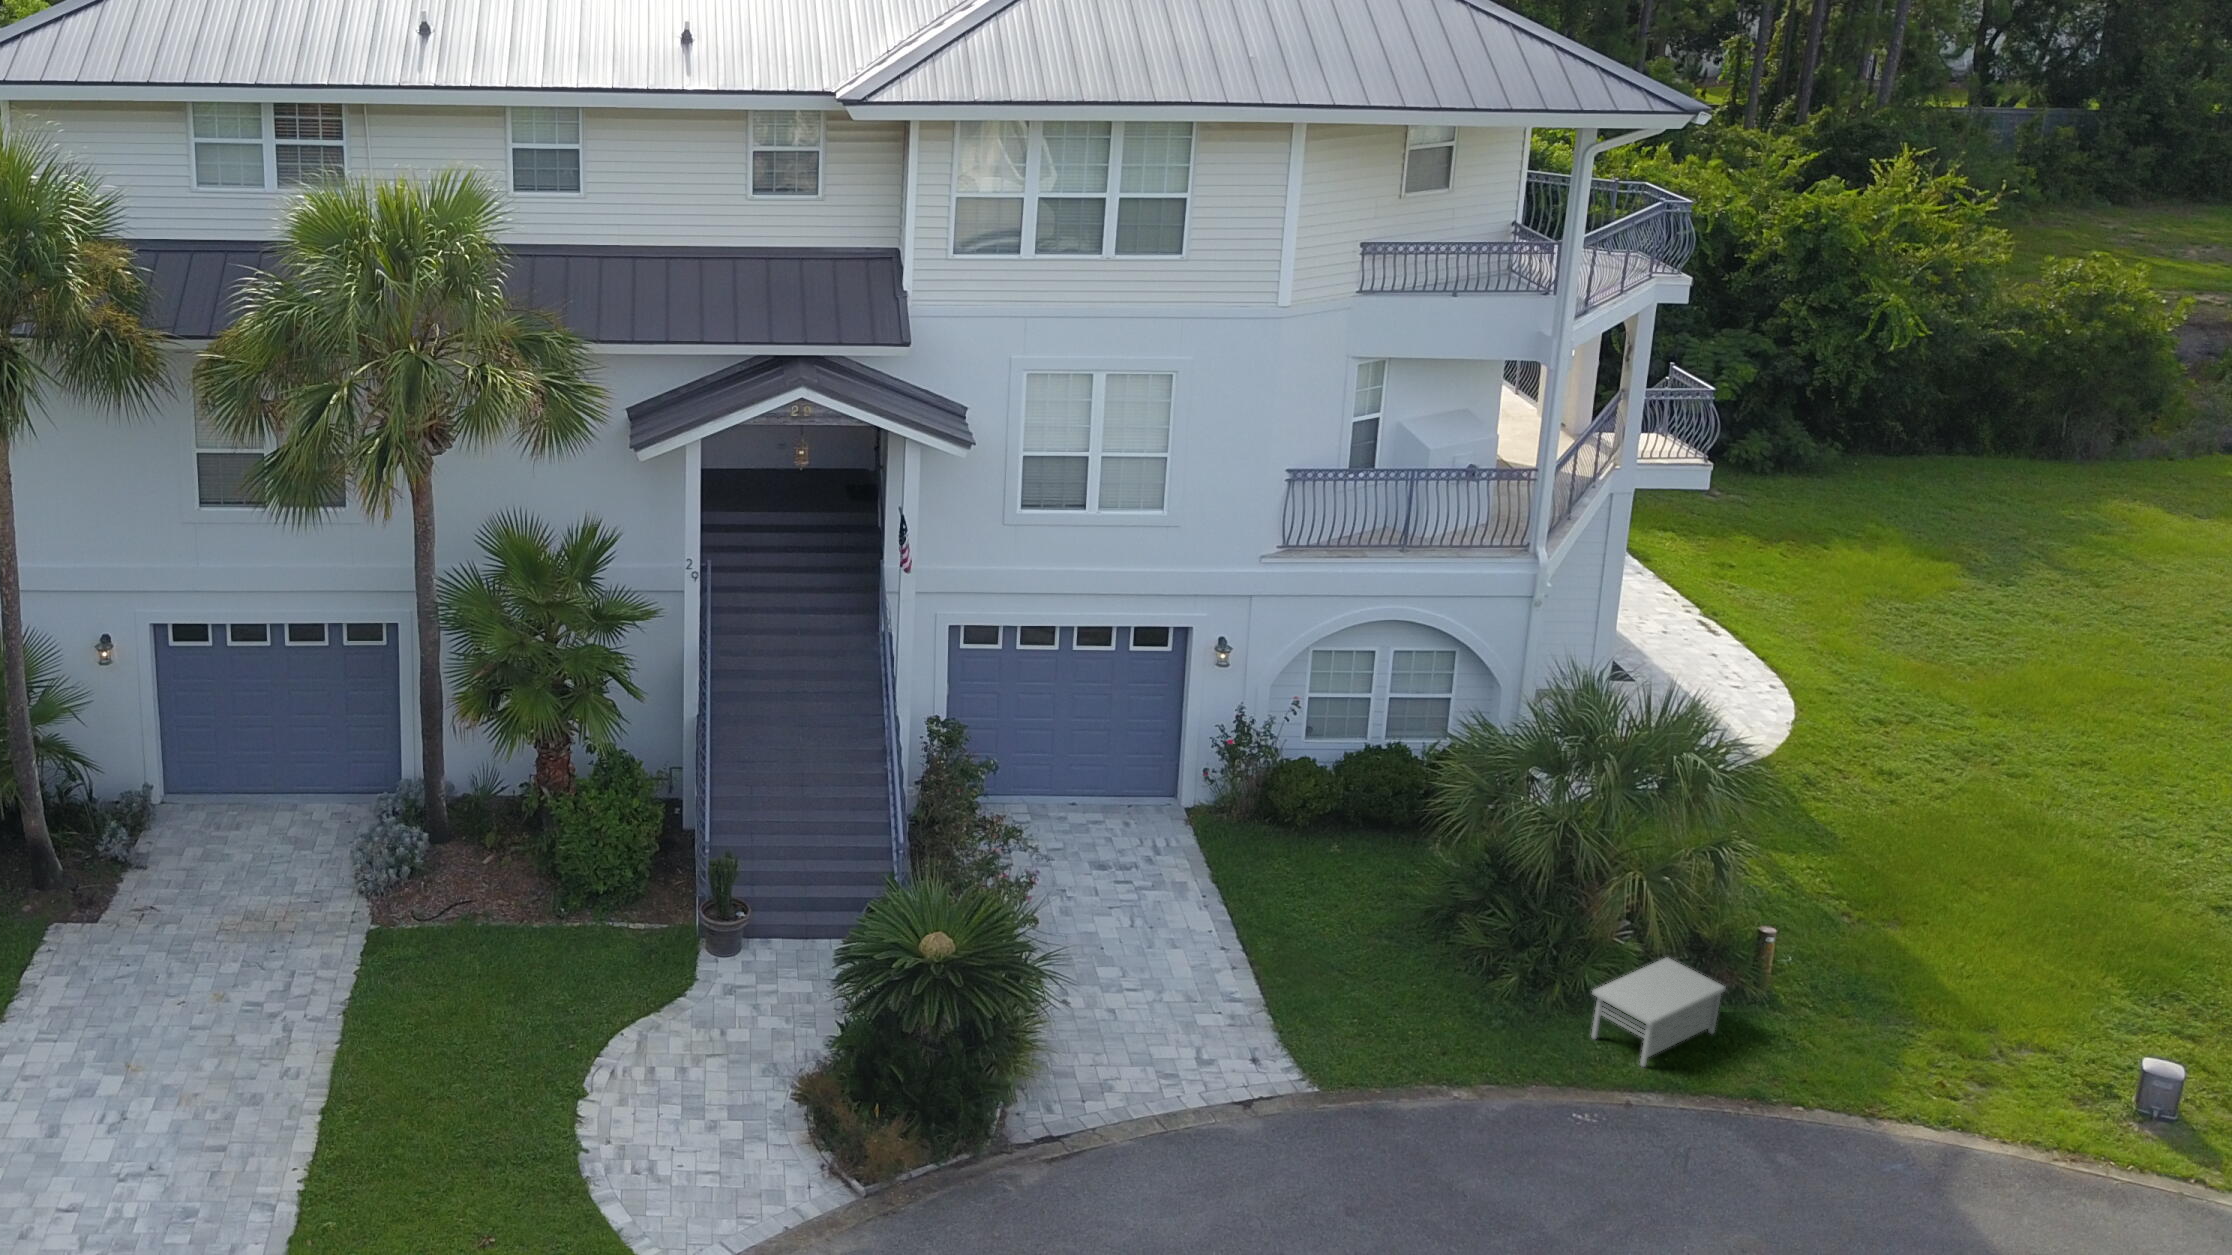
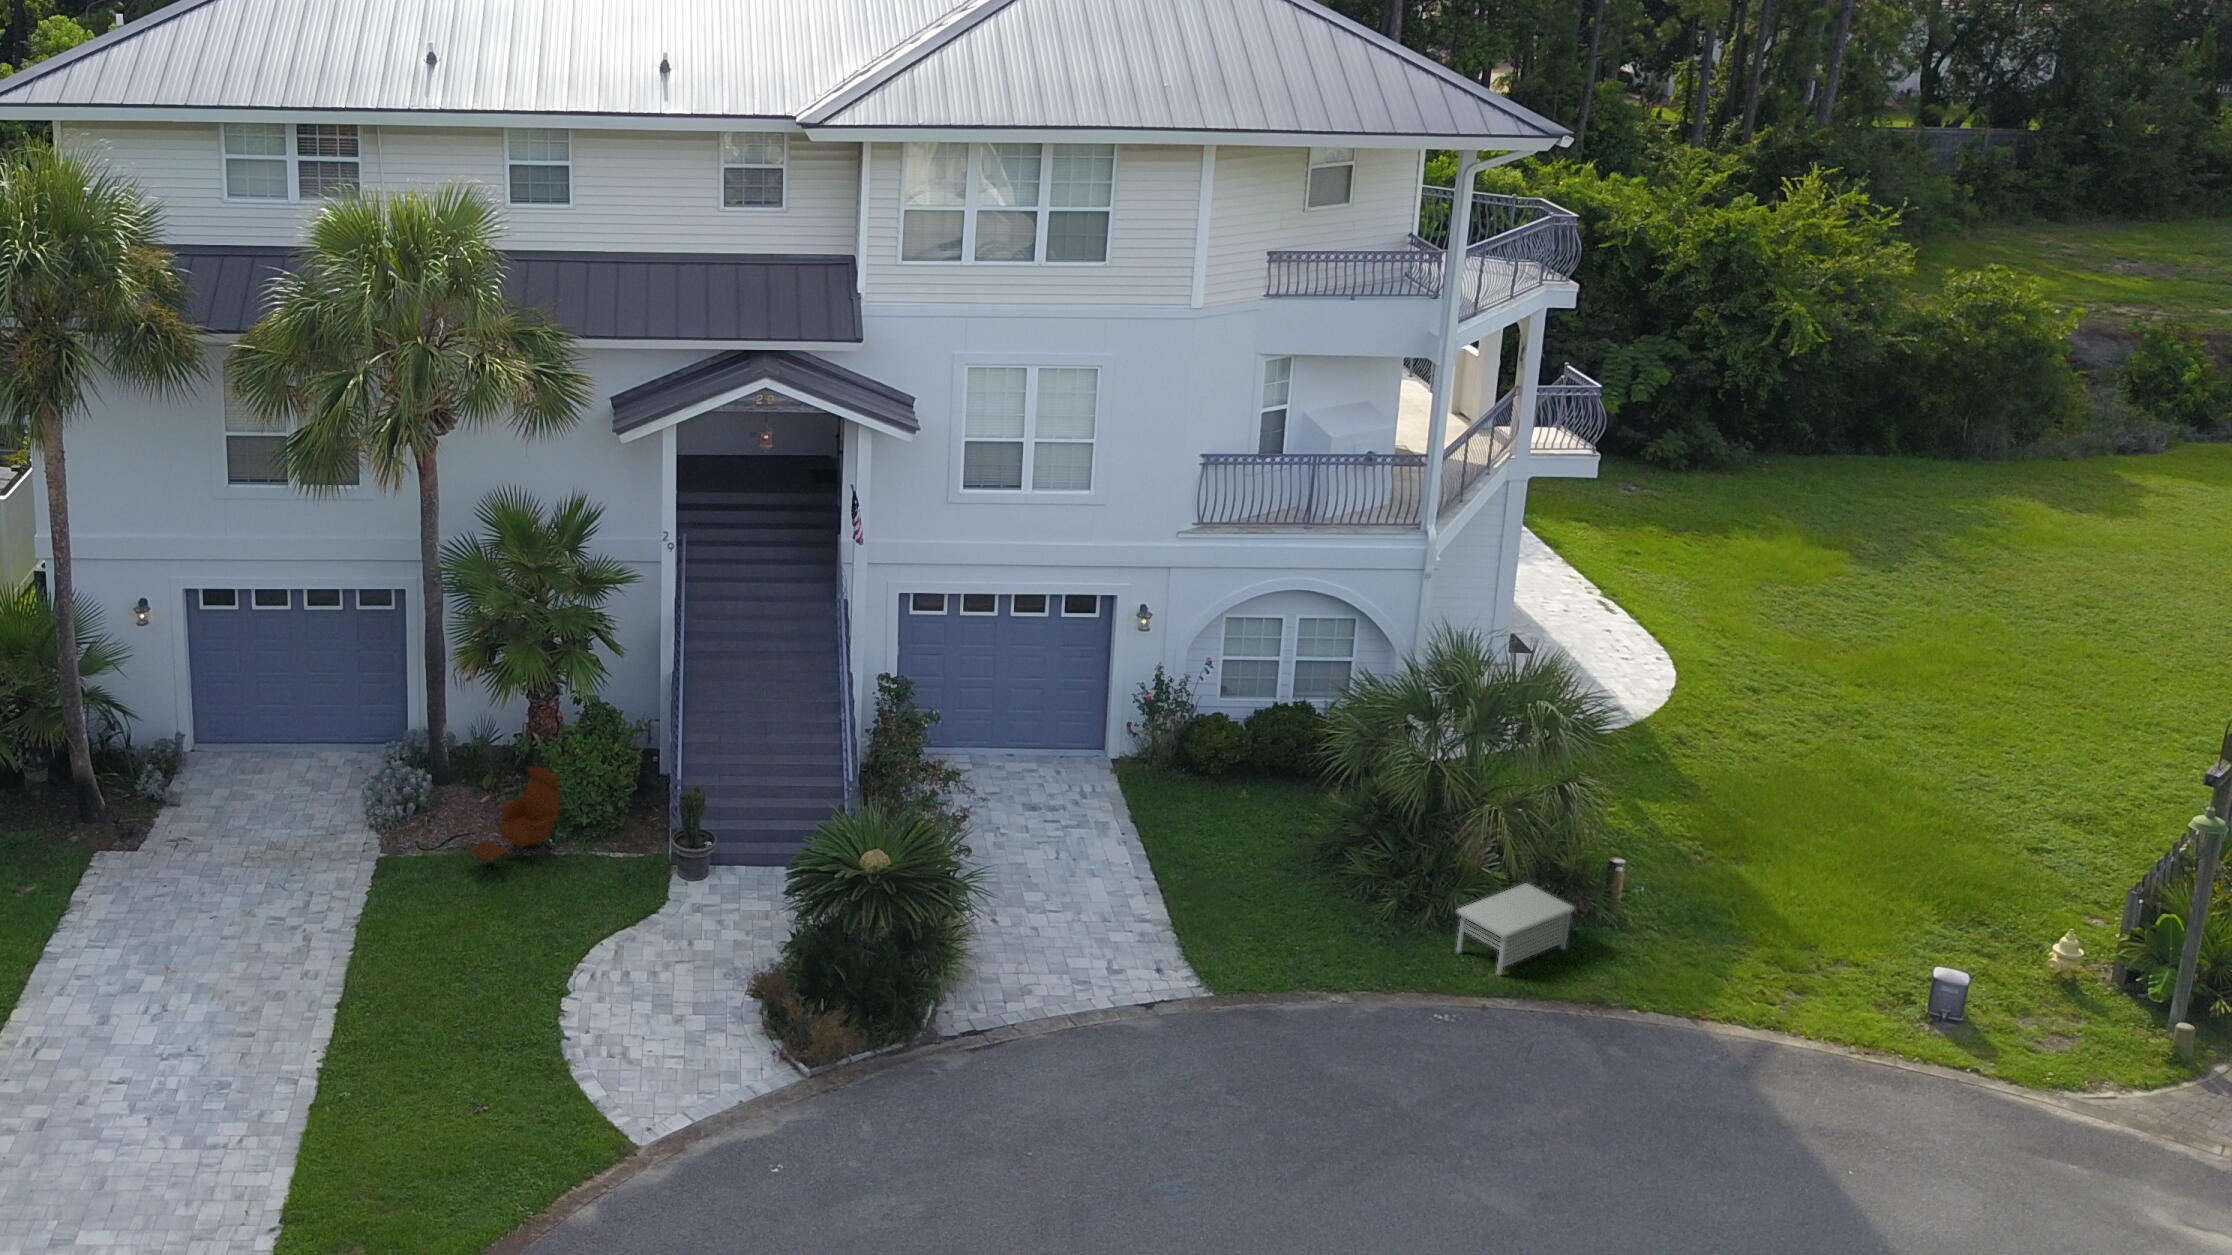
armchair: none [470,824,573,959] -> present [472,767,560,873]

